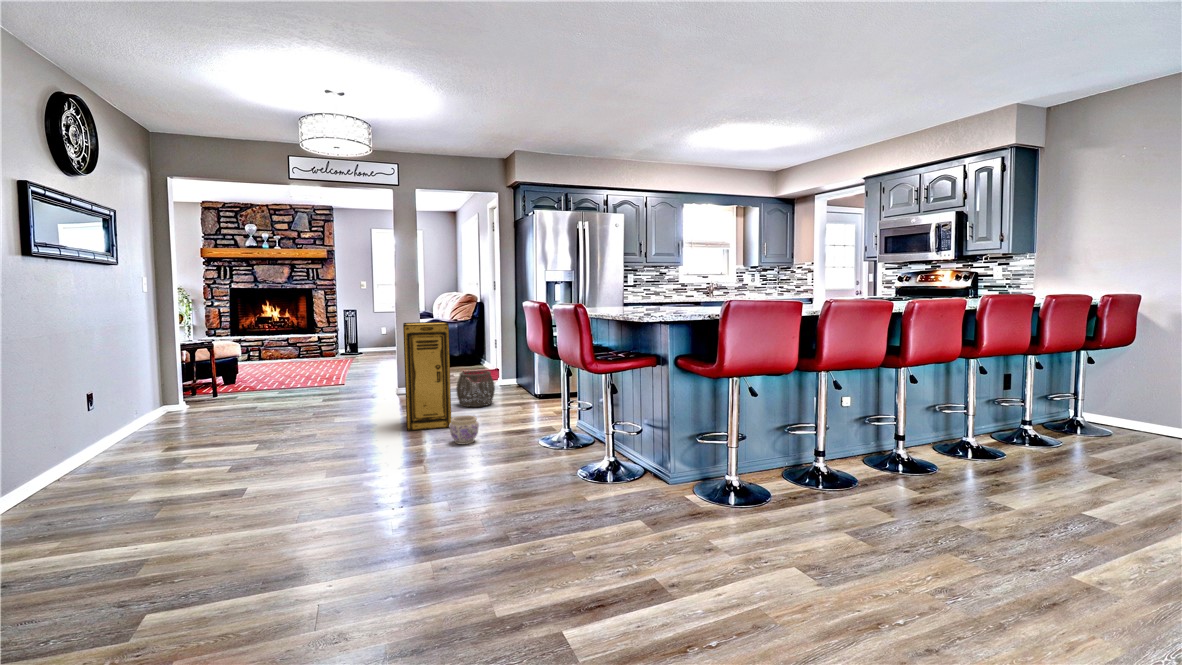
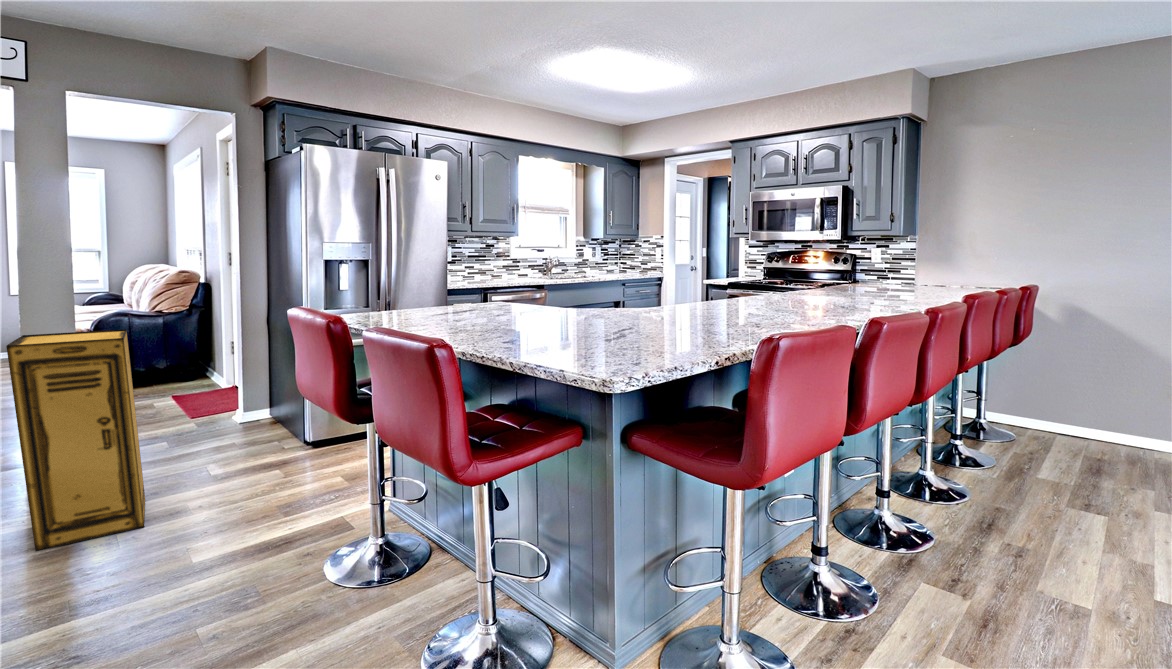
woven basket: present [456,370,495,407] -> none [167,398,244,464]
planter: present [449,416,479,445] -> none [122,518,193,583]

